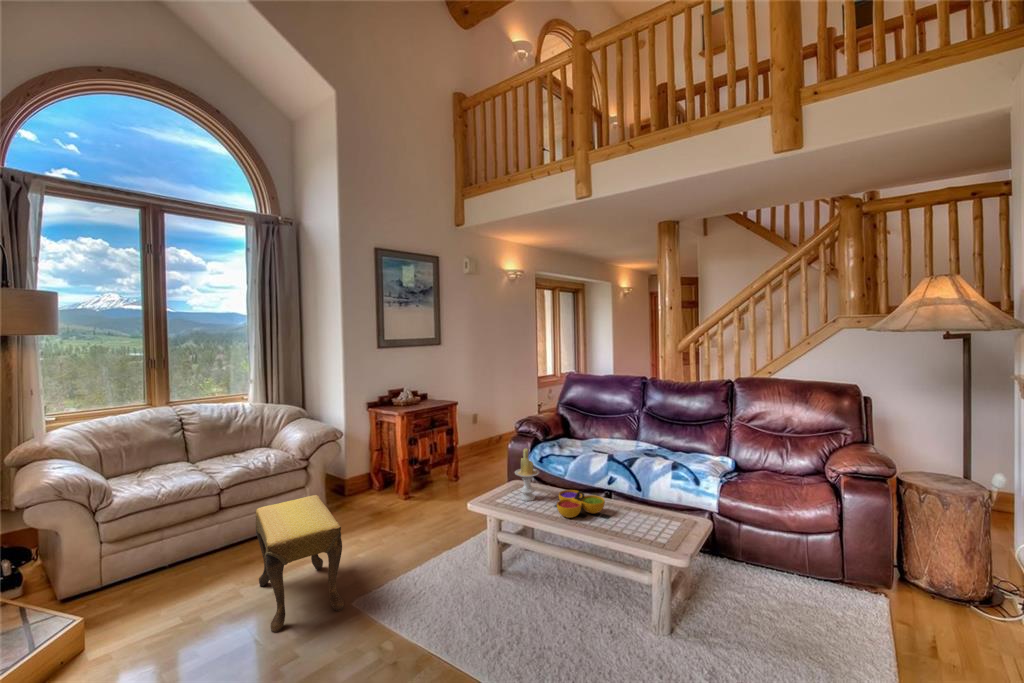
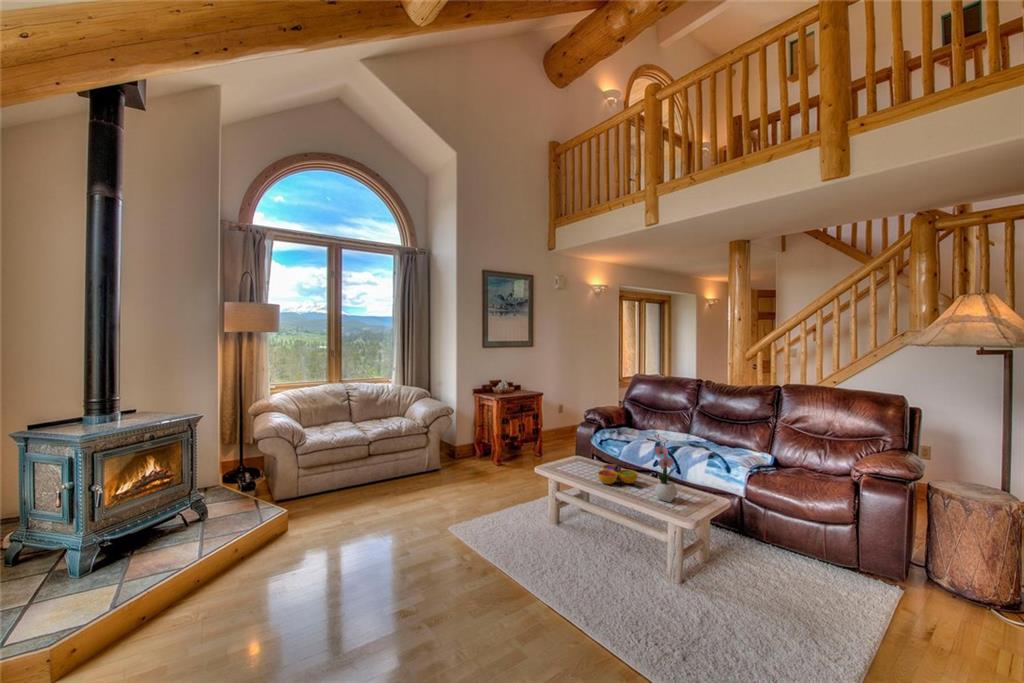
candle: present [515,448,539,501] -> none [570,429,590,470]
flower arrangement: none [632,450,662,535] -> present [654,435,679,502]
footstool: present [256,495,344,633] -> none [389,451,442,538]

